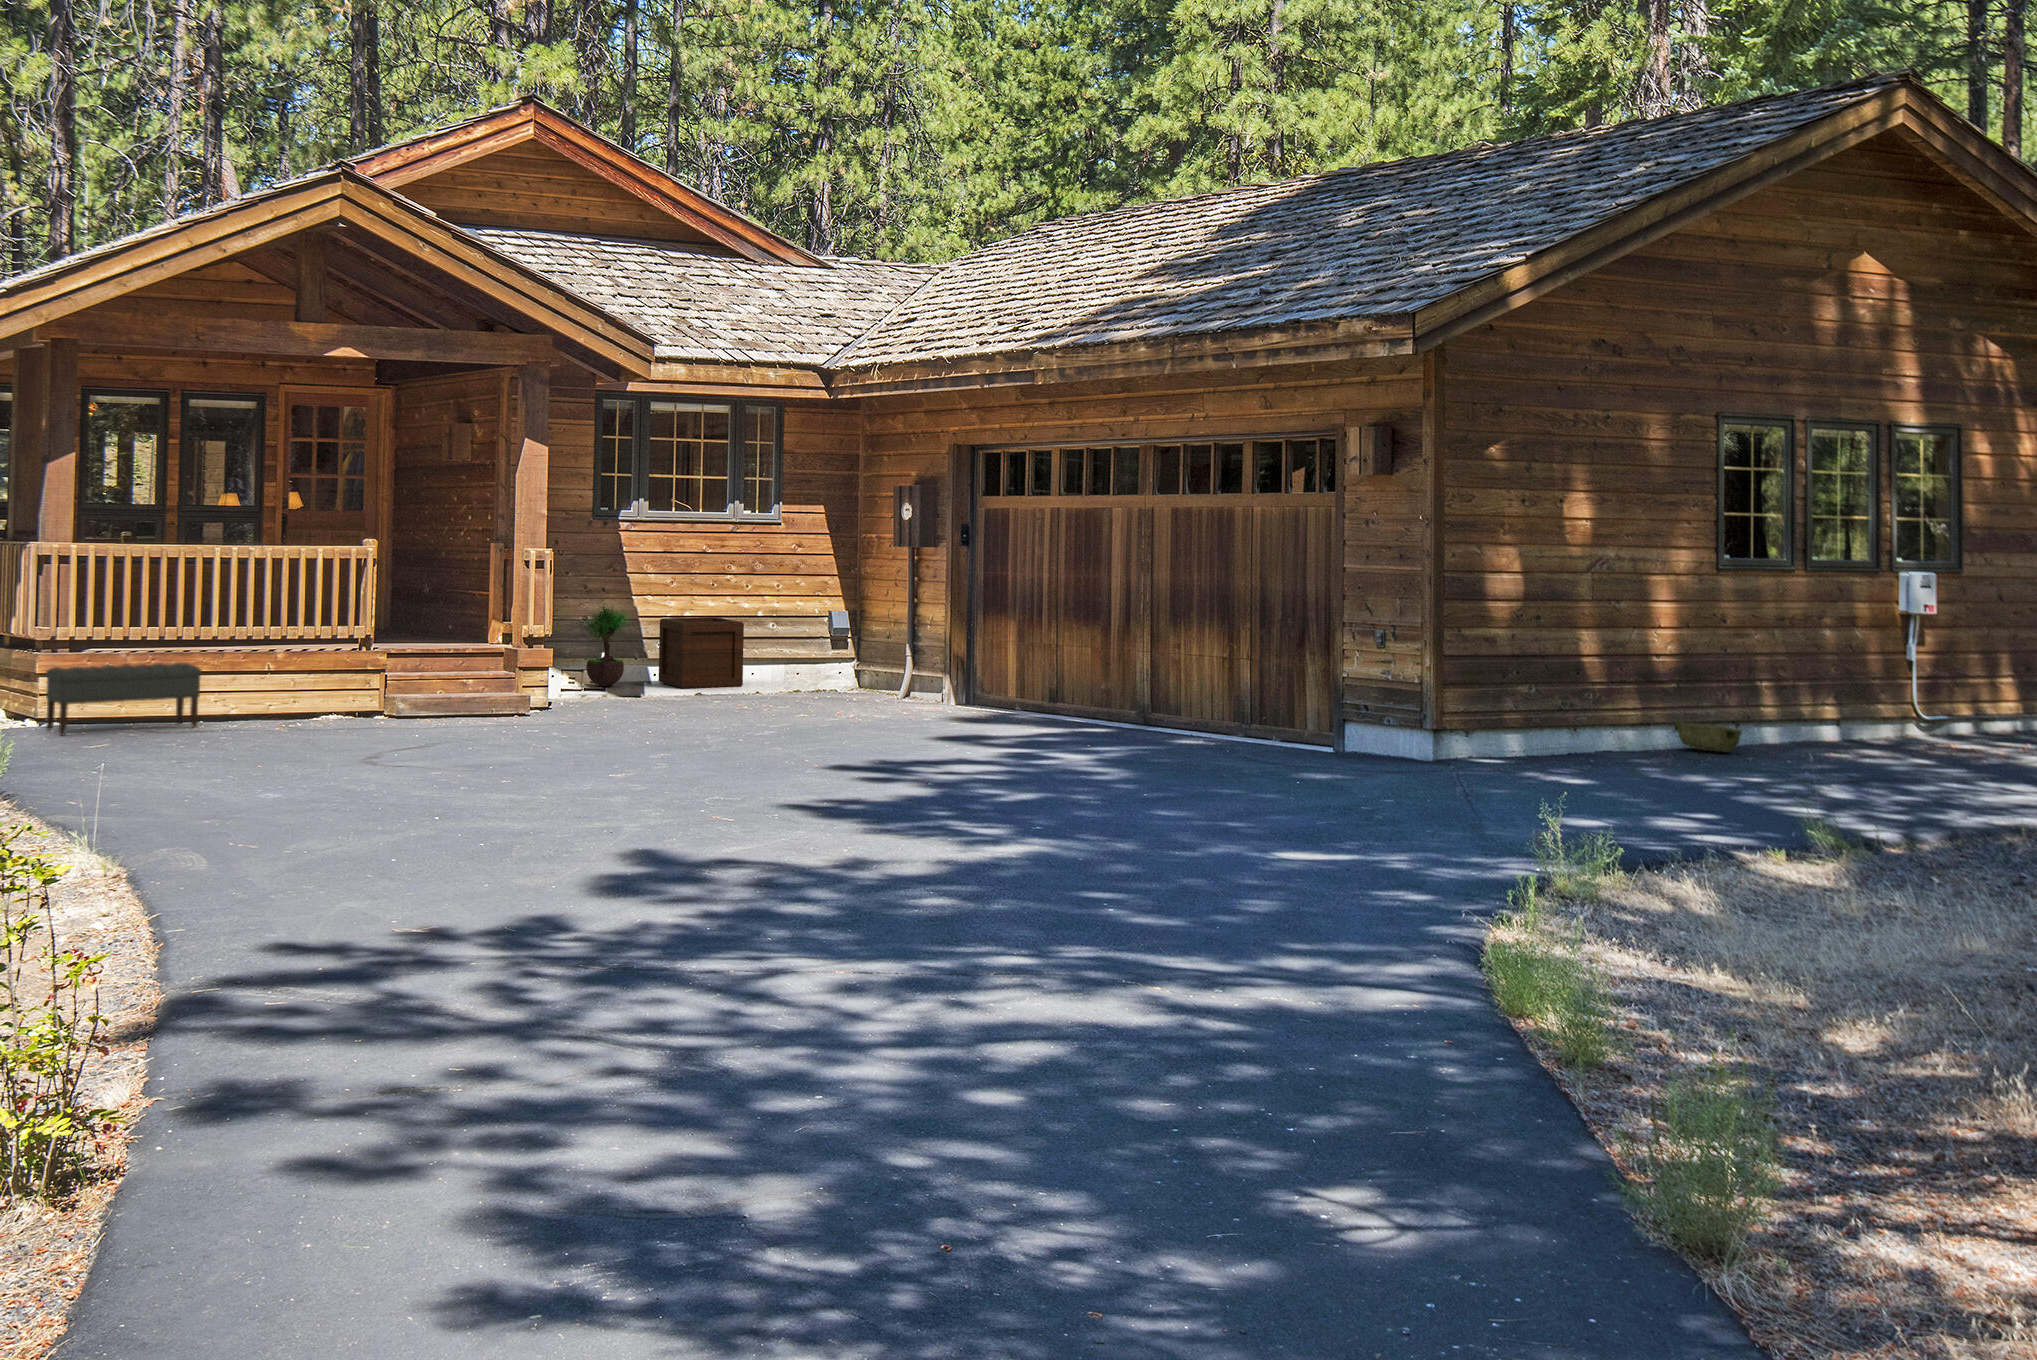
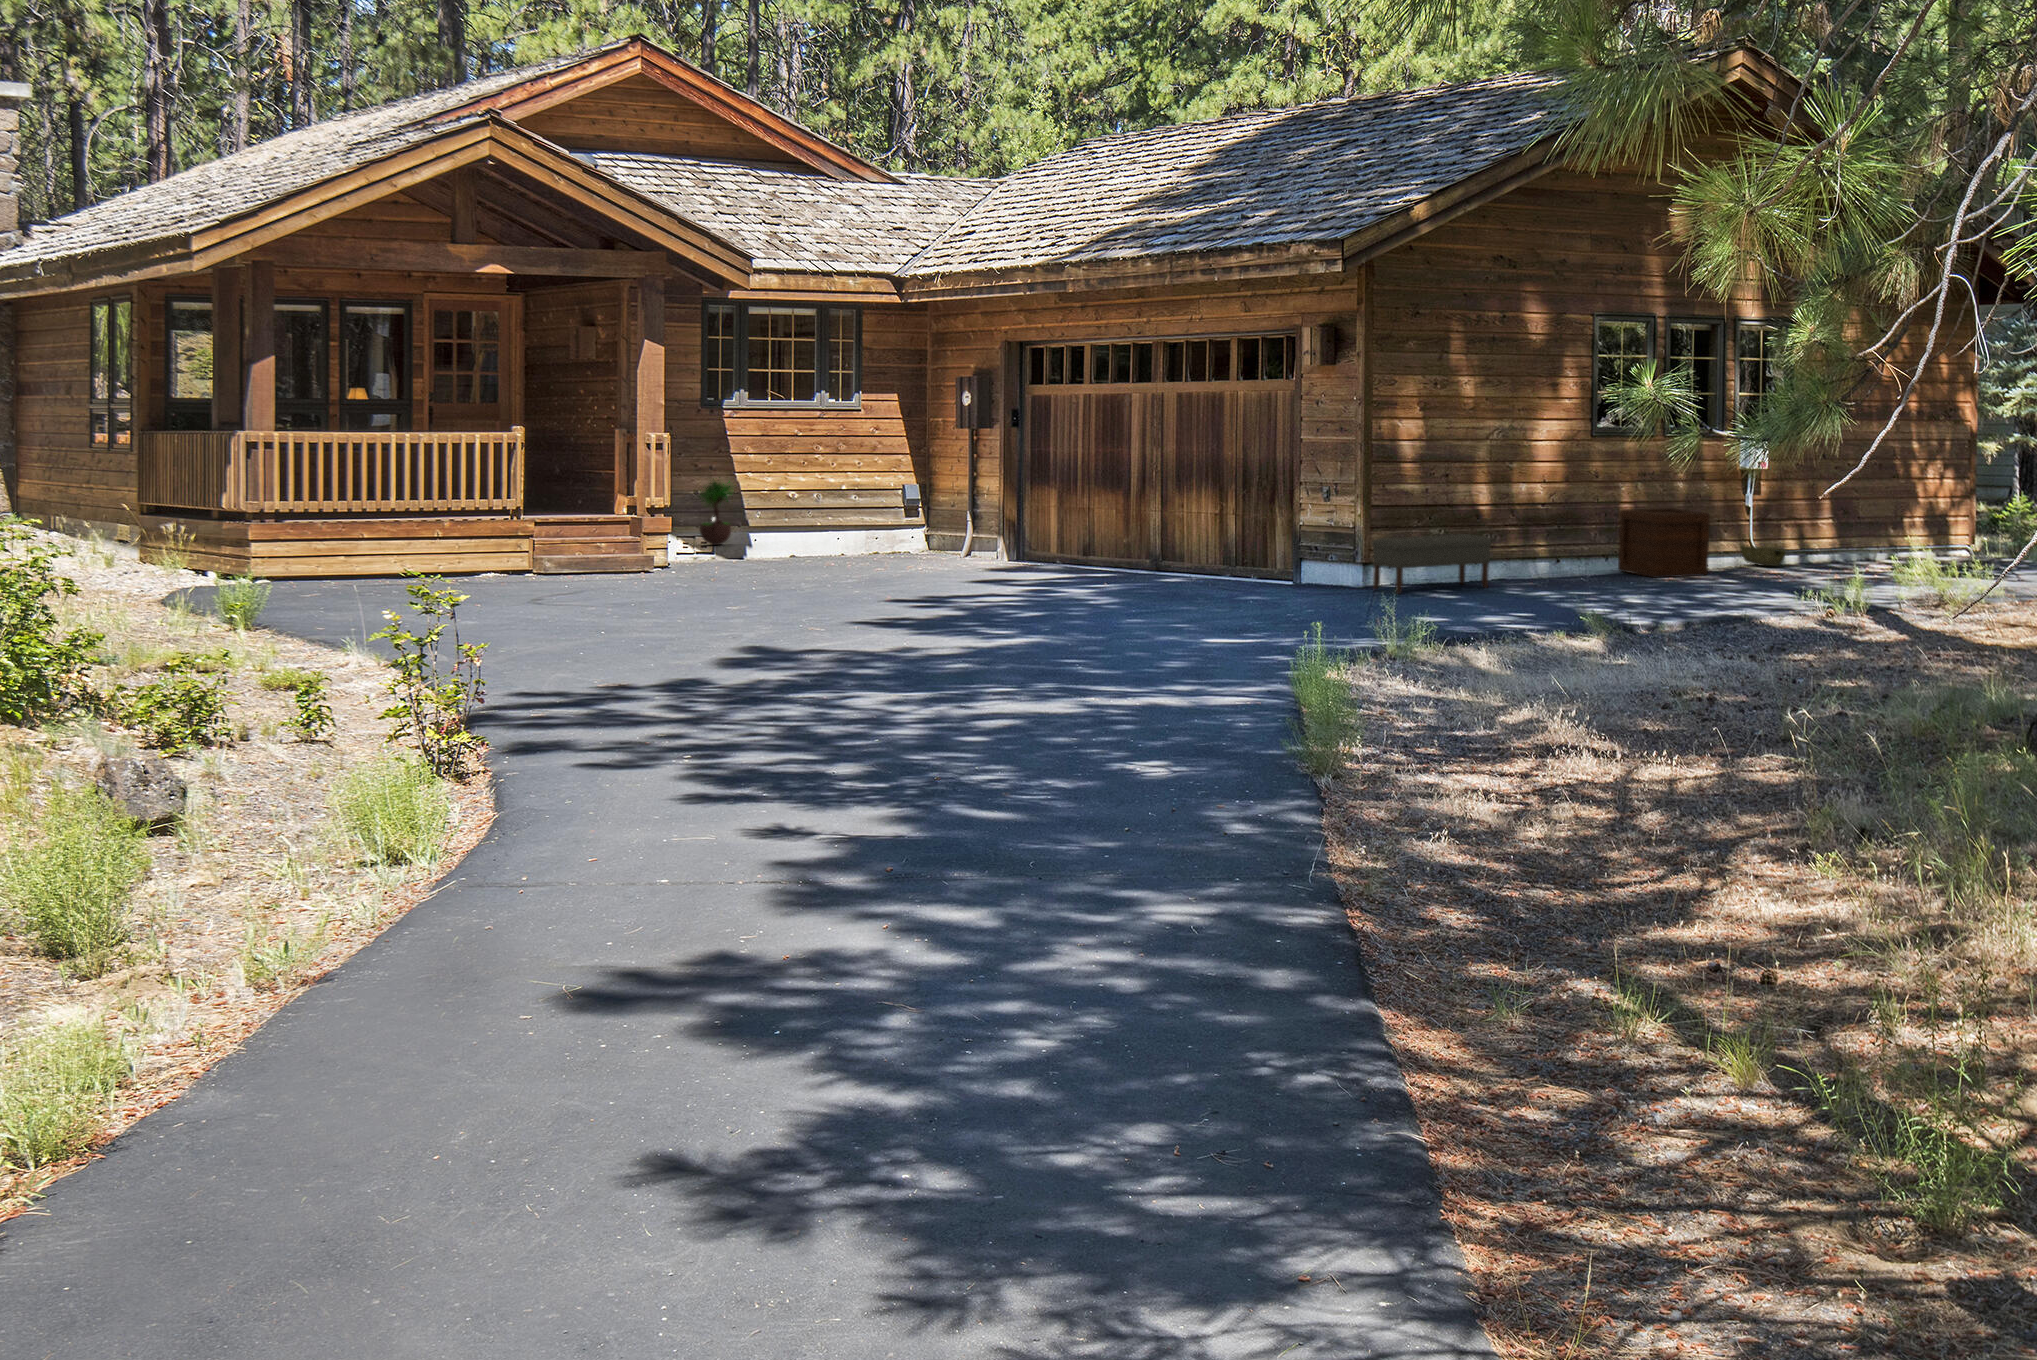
wooden crate: present [659,617,744,689] -> present [1618,508,1710,578]
bench: present [46,662,202,736] -> present [1371,534,1491,594]
woven basket: present [1676,722,1742,752] -> present [1741,545,1786,566]

